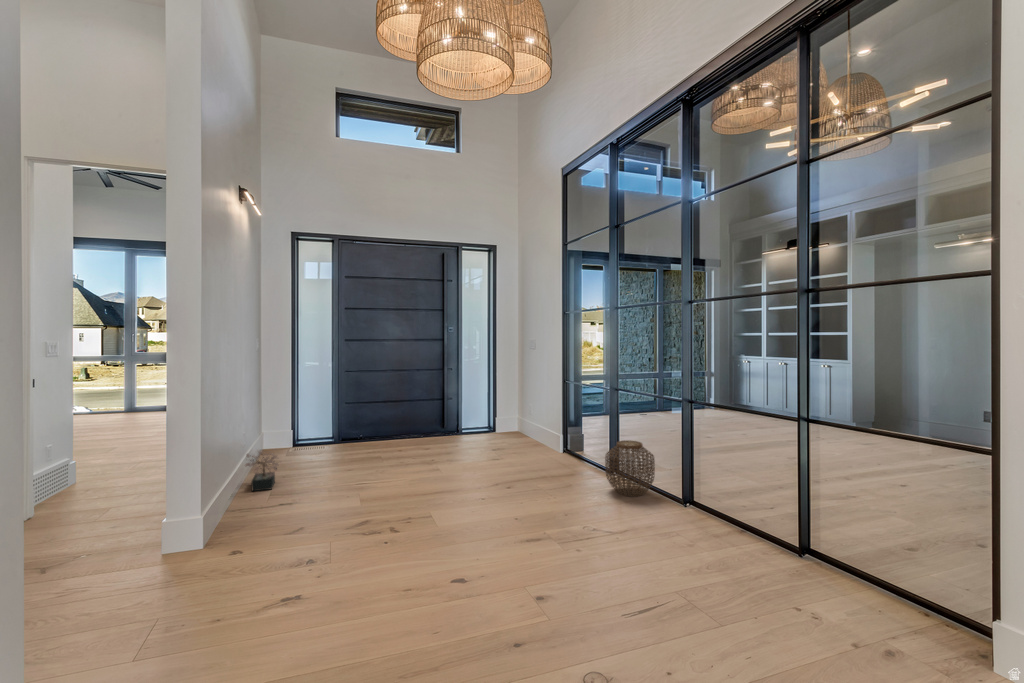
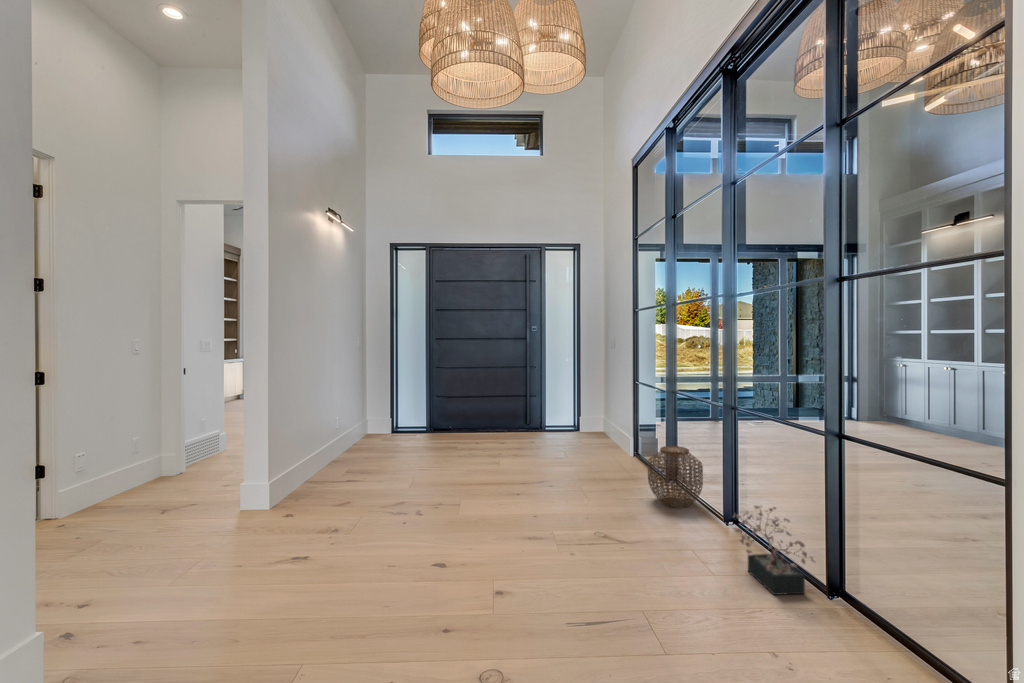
decorative plant: present [246,452,278,491] -> present [734,505,815,595]

